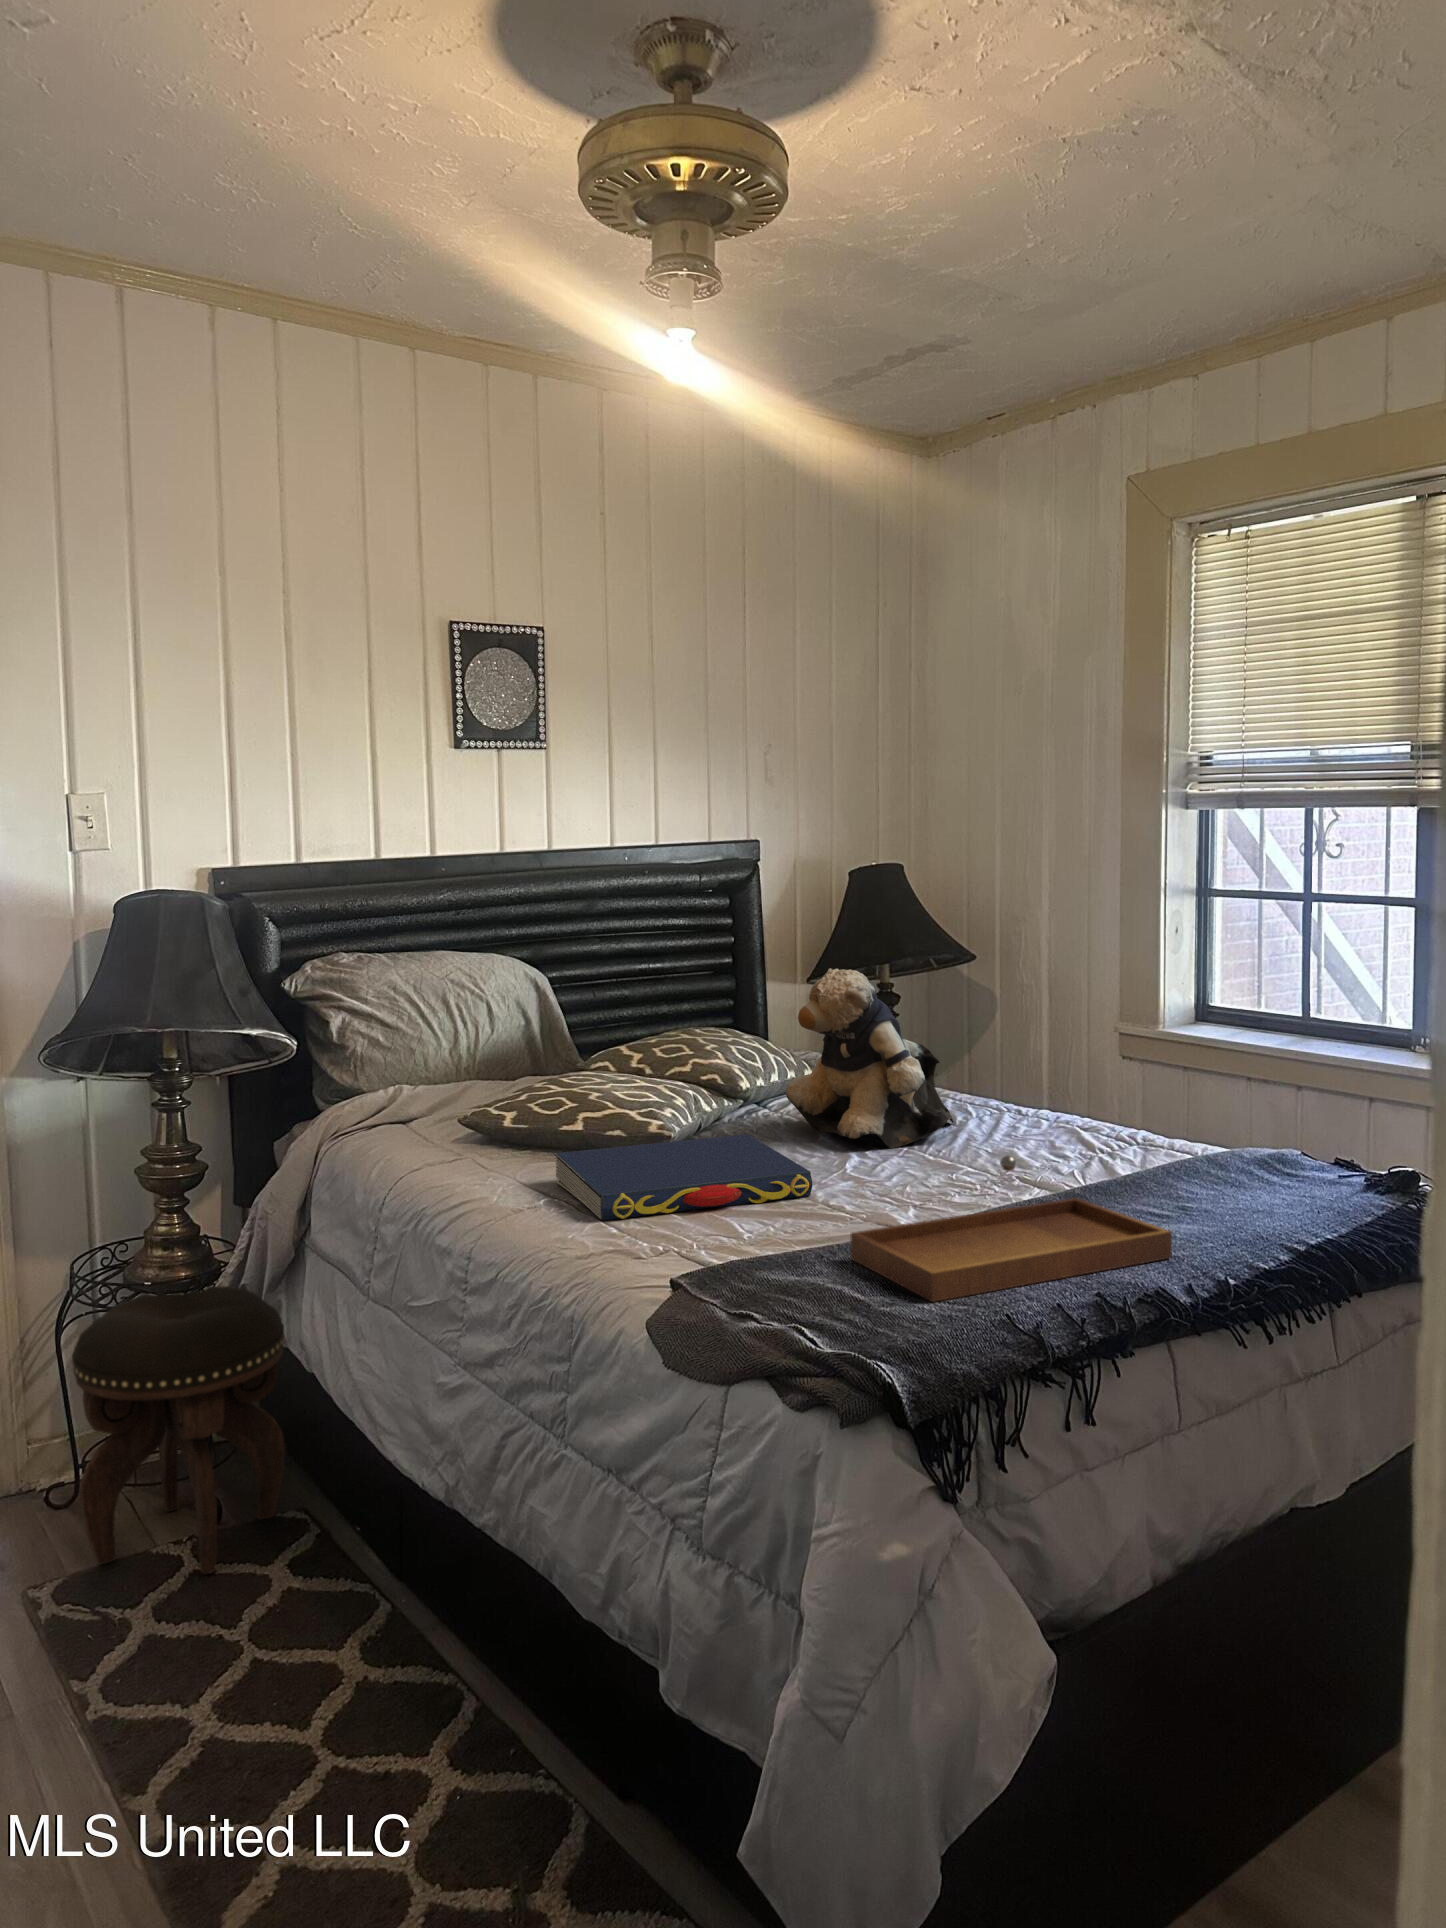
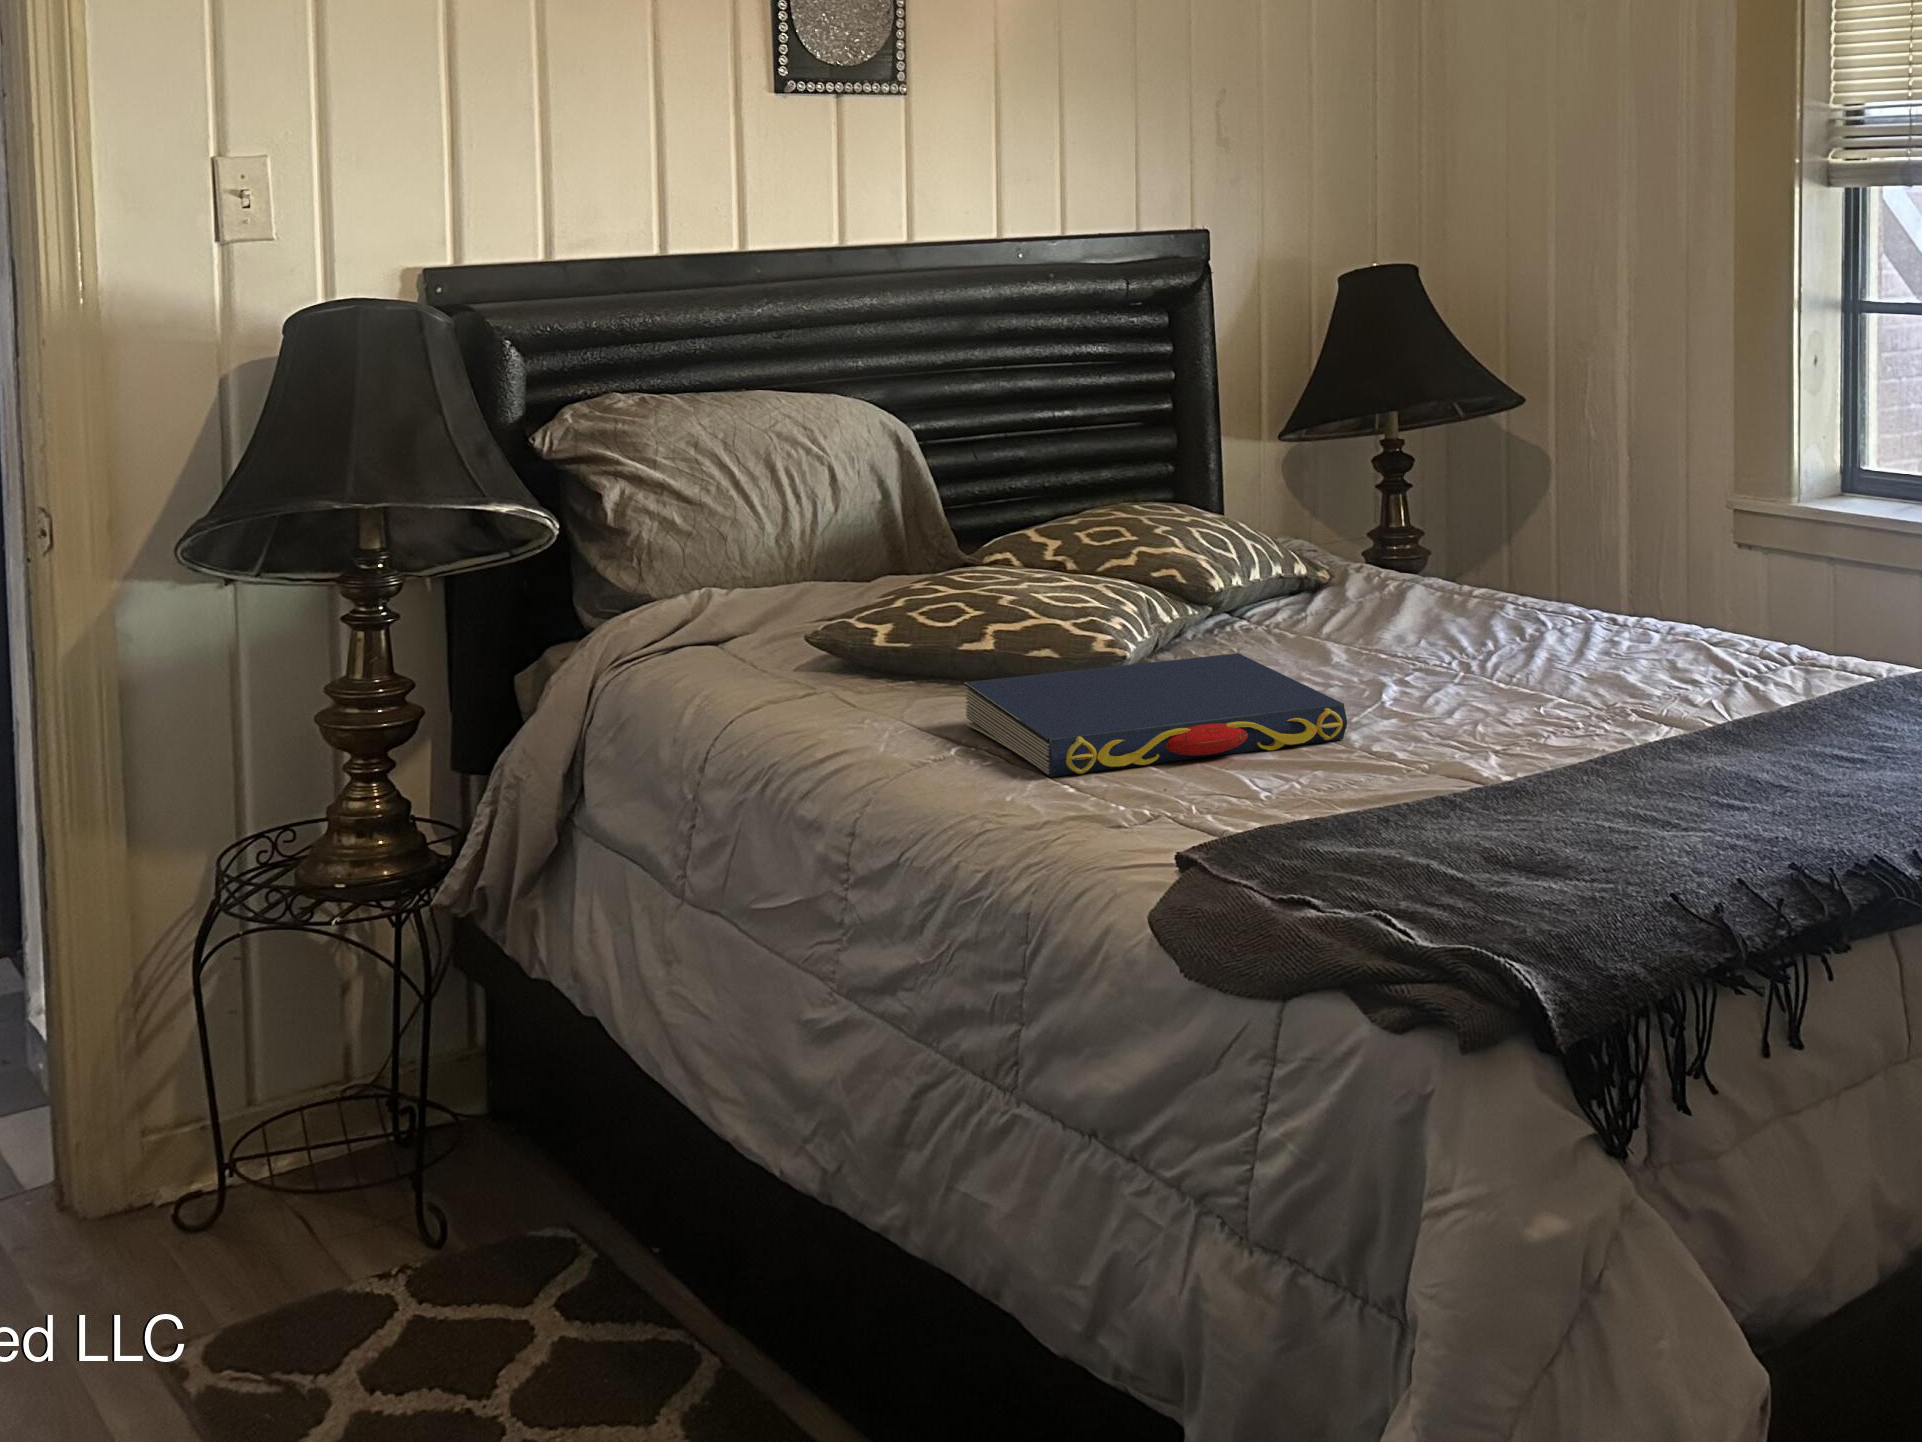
teddy bear: present [786,969,954,1148] -> none [1282,412,1526,673]
tray: present [851,1156,1172,1302] -> none [1427,673,1881,880]
footstool: present [72,1286,285,1574] -> none [230,890,546,1322]

